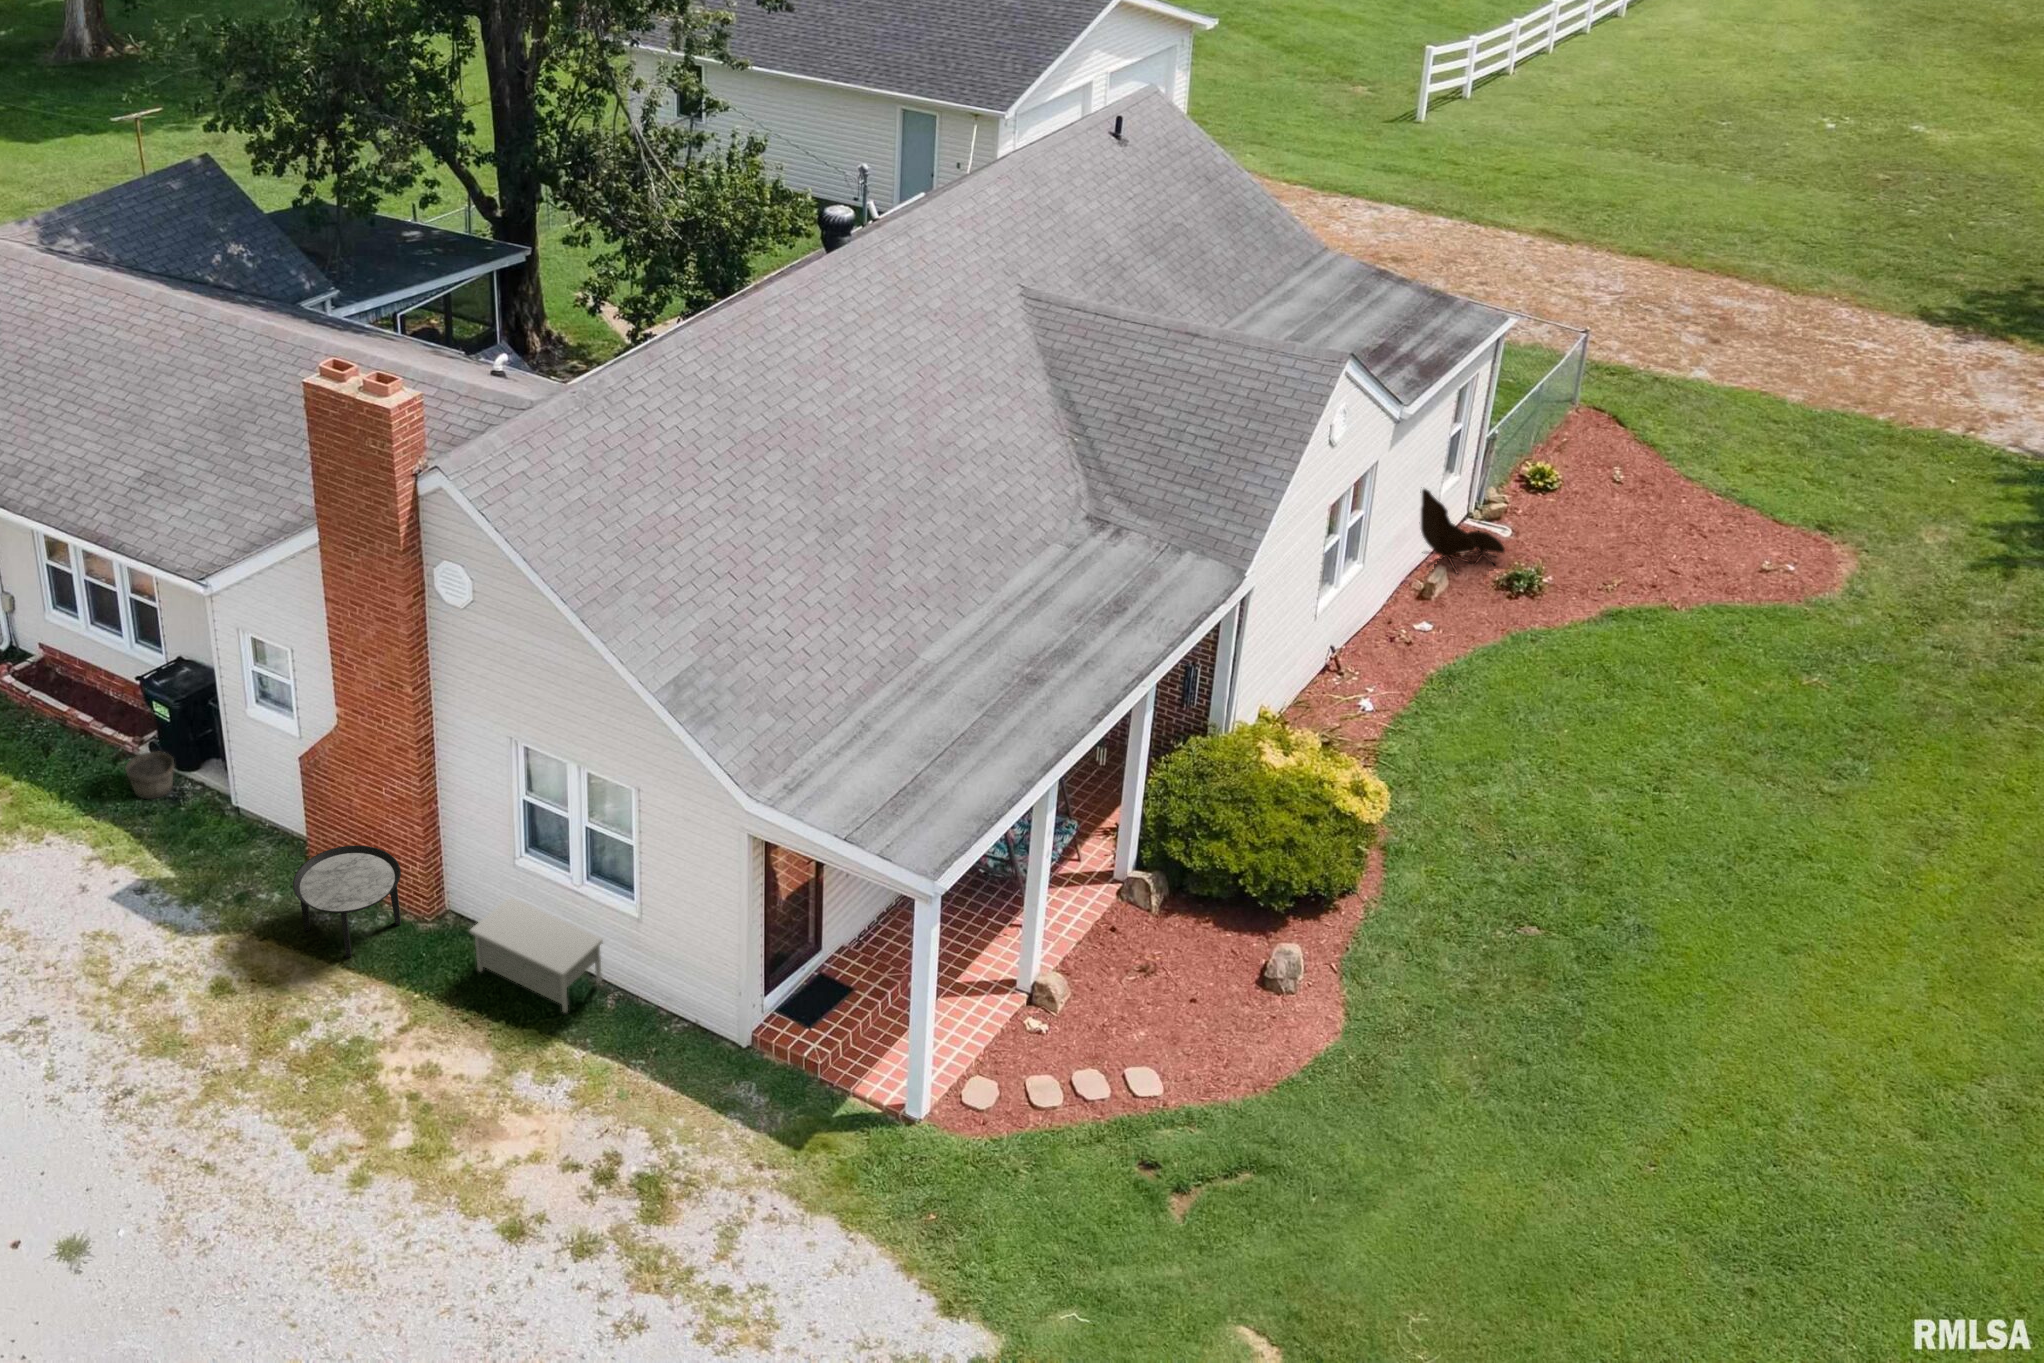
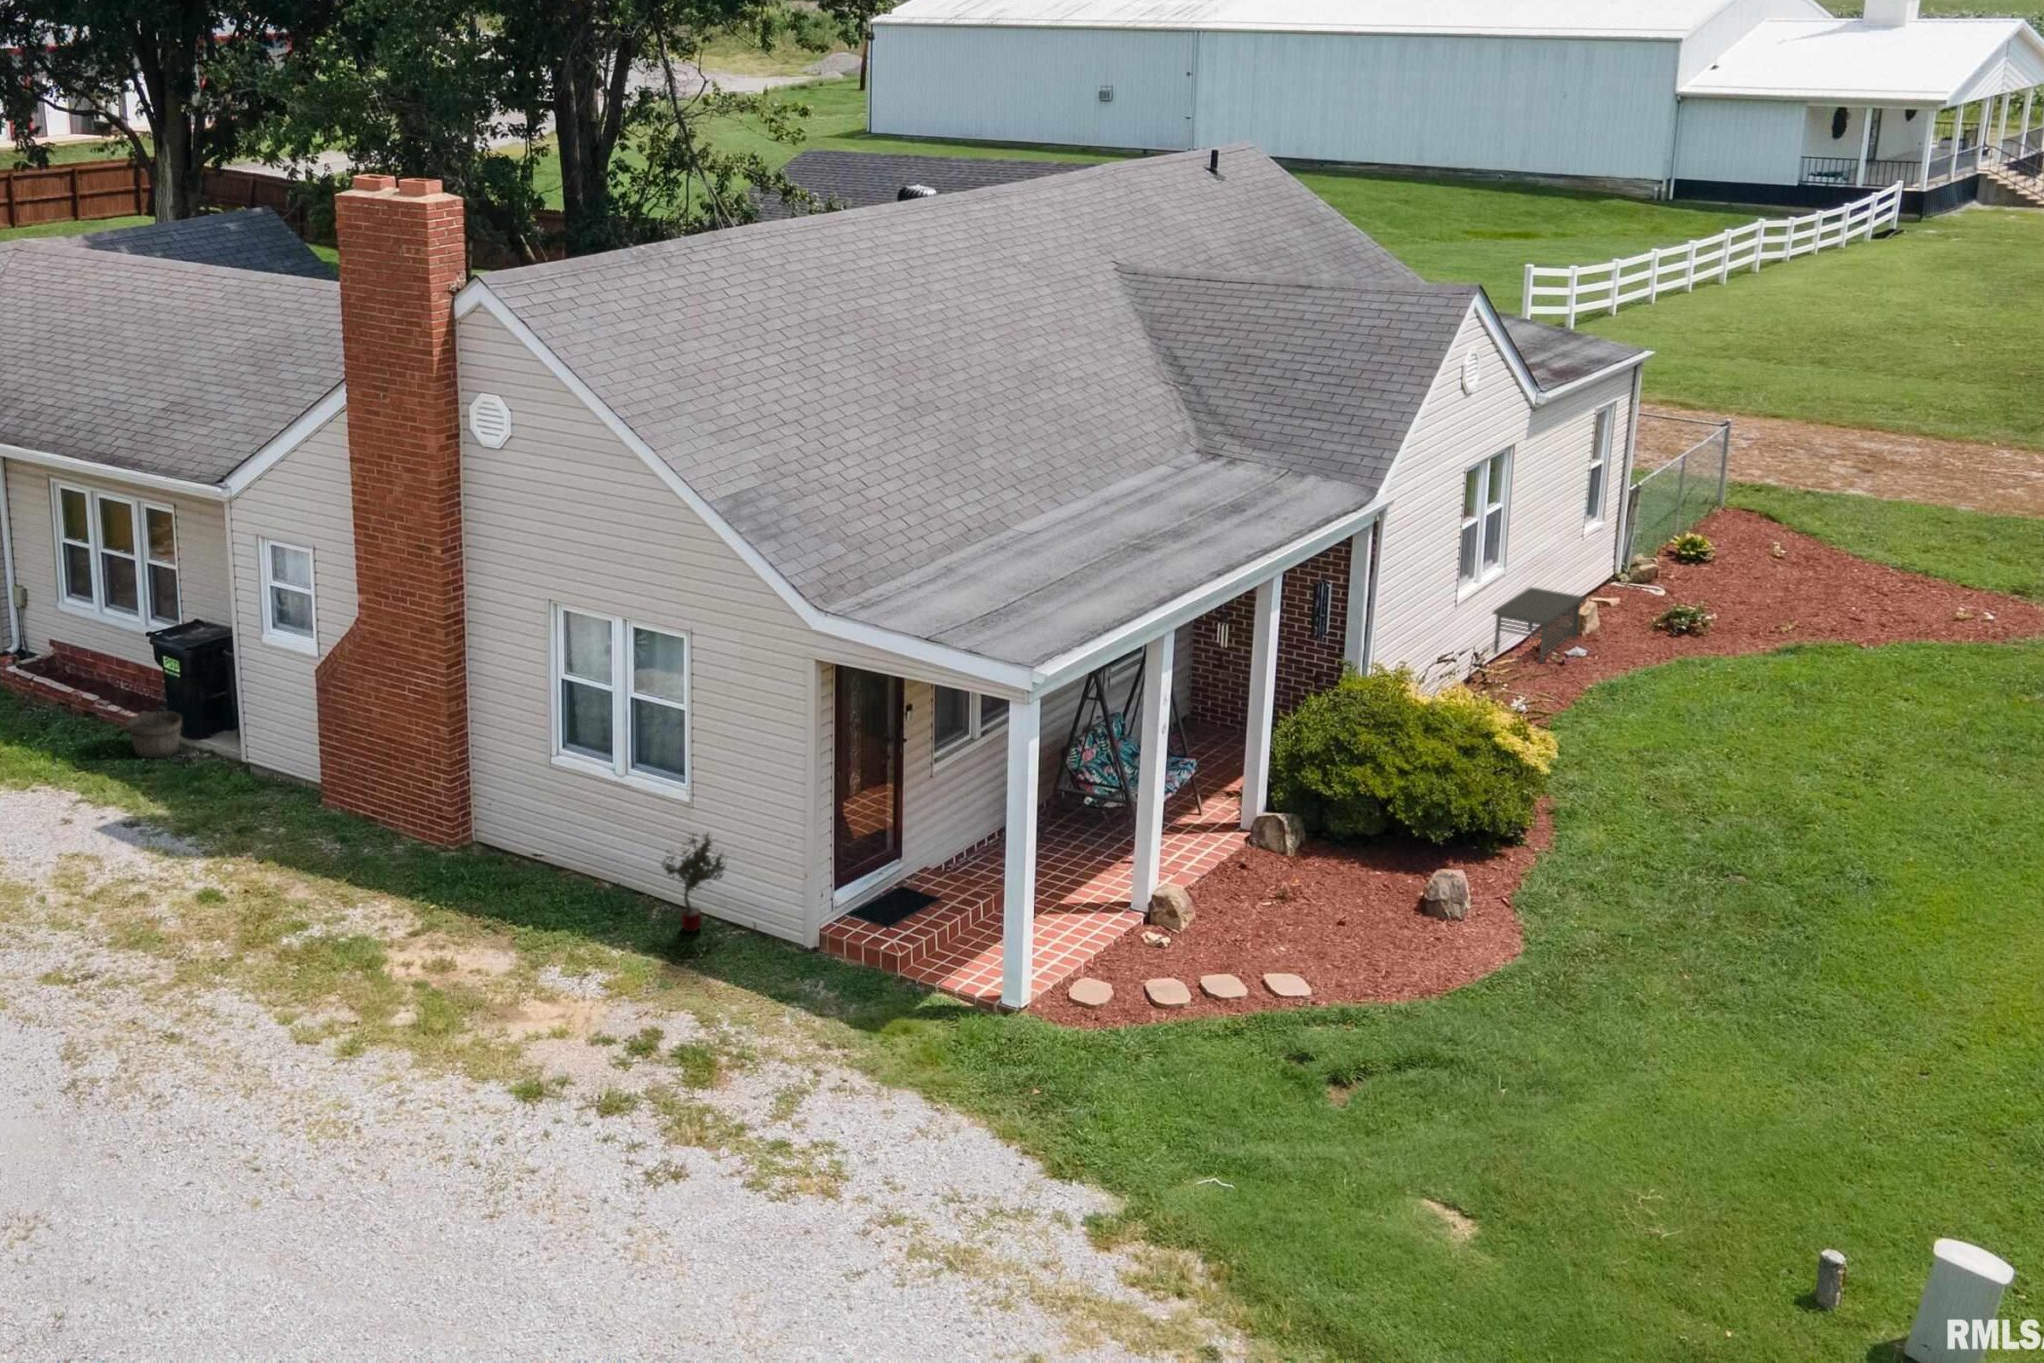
lounge chair: present [1421,489,1505,573] -> none [1554,517,1654,610]
round table: present [293,845,401,958] -> none [299,764,422,875]
storage bench: present [469,897,603,1013] -> present [1493,587,1583,663]
potted tree: none [613,953,672,1028] -> present [661,833,726,932]

